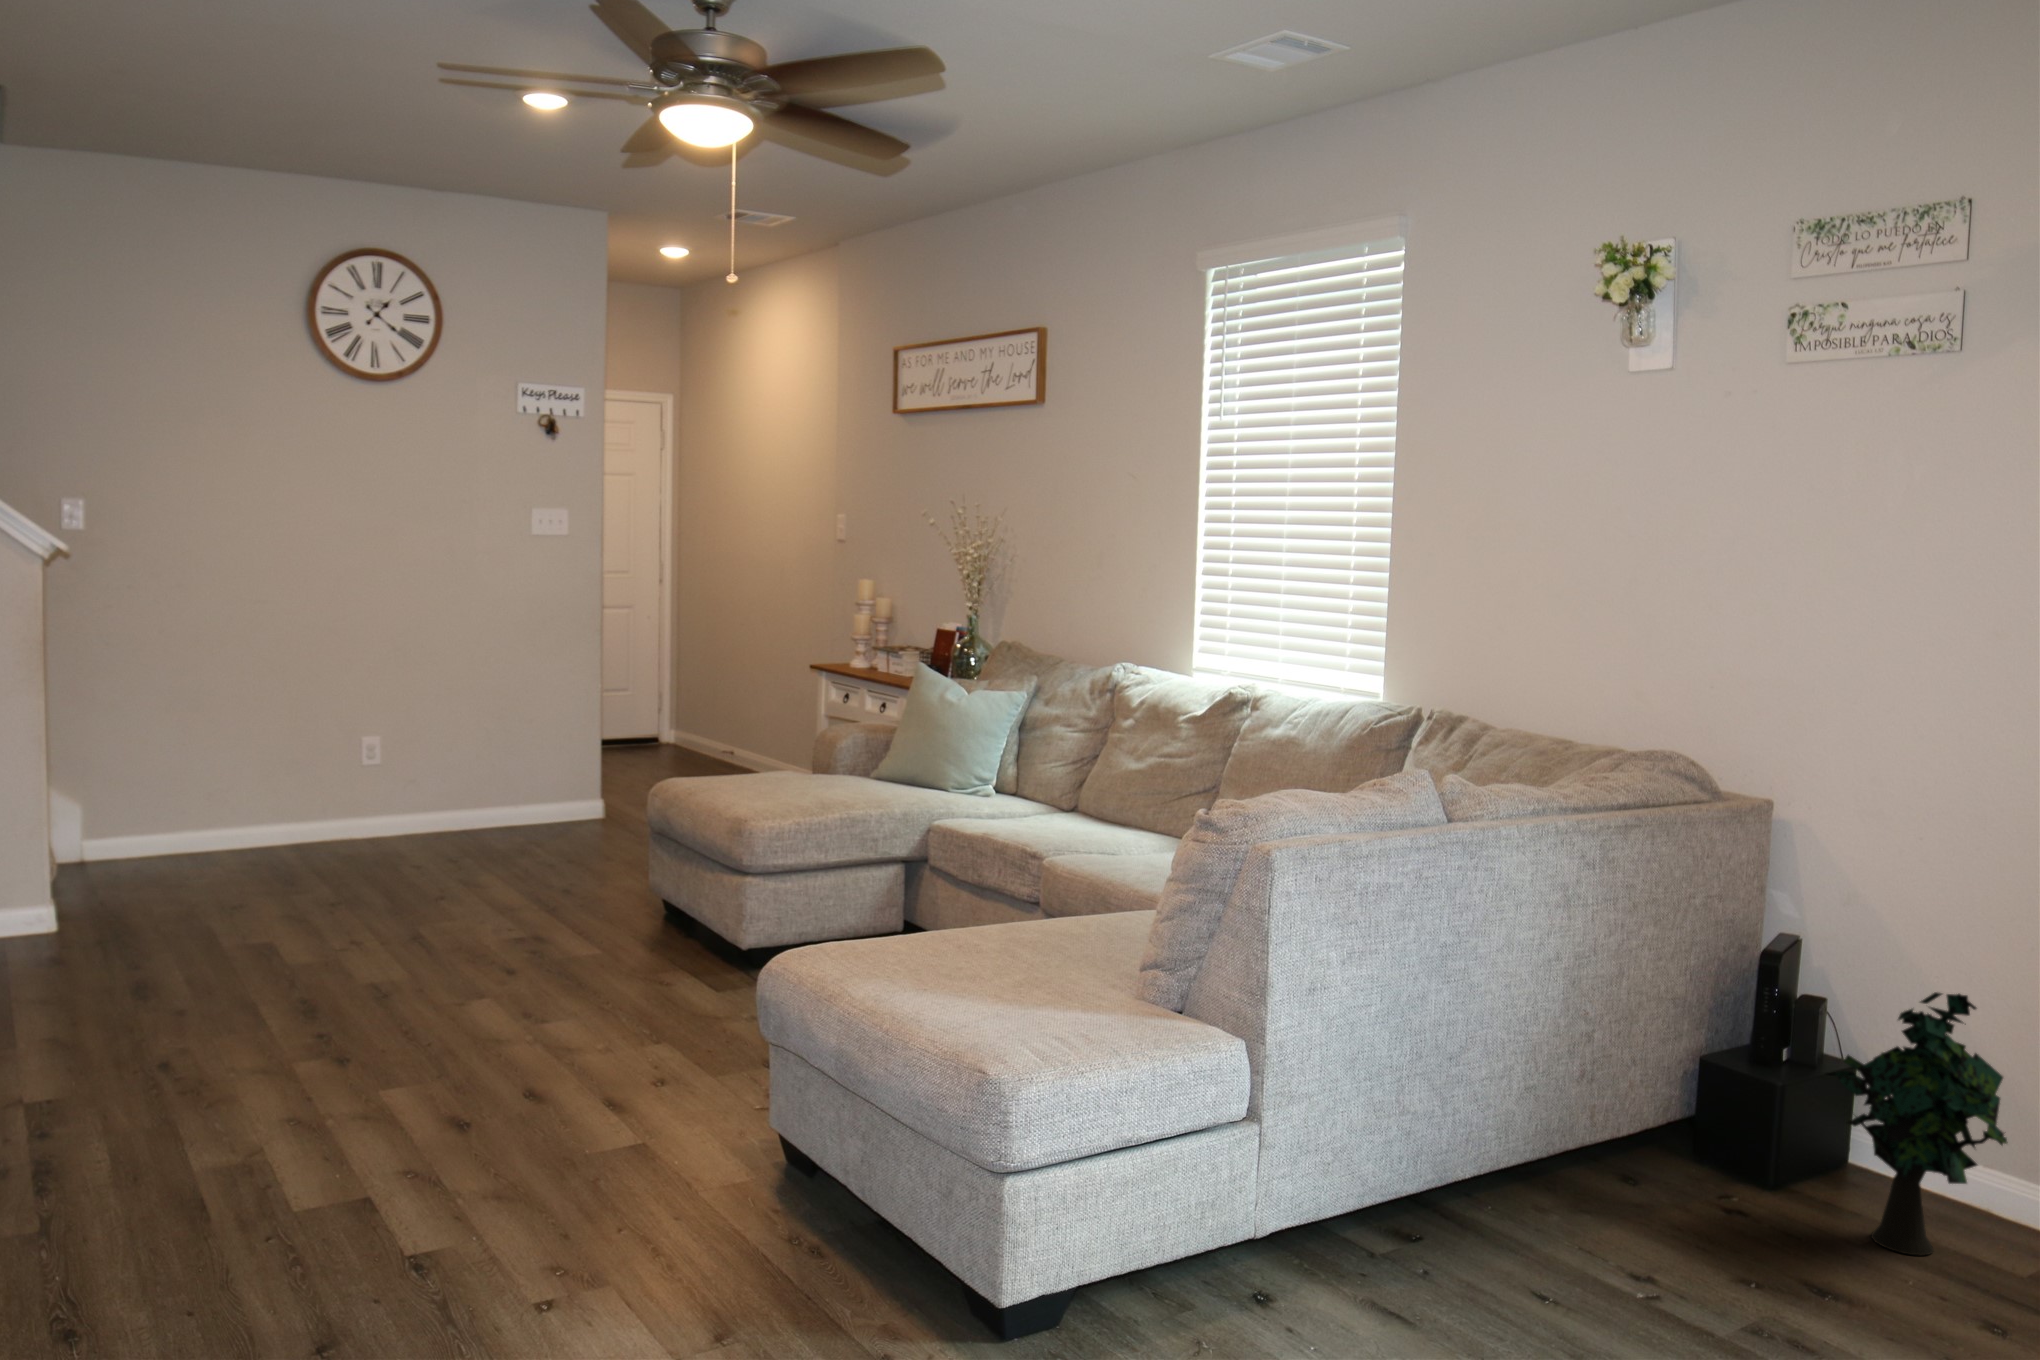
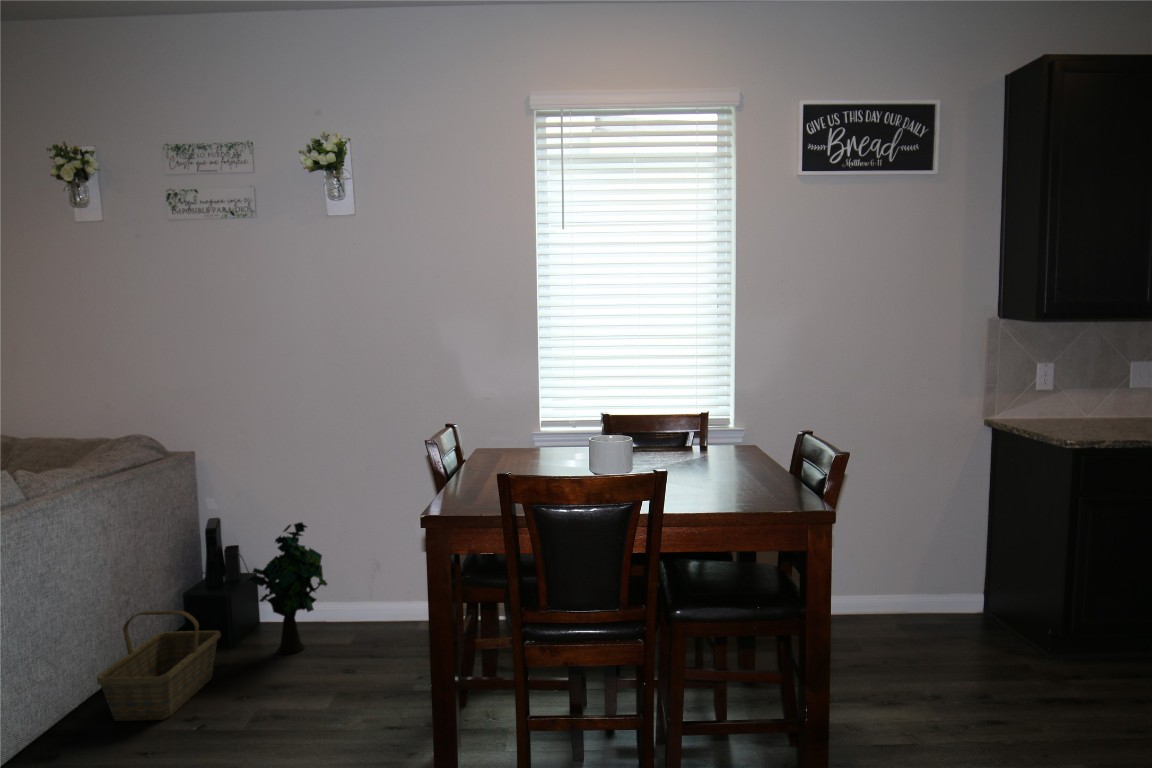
basket: none [1534,1065,1759,1265] -> present [97,610,221,721]

